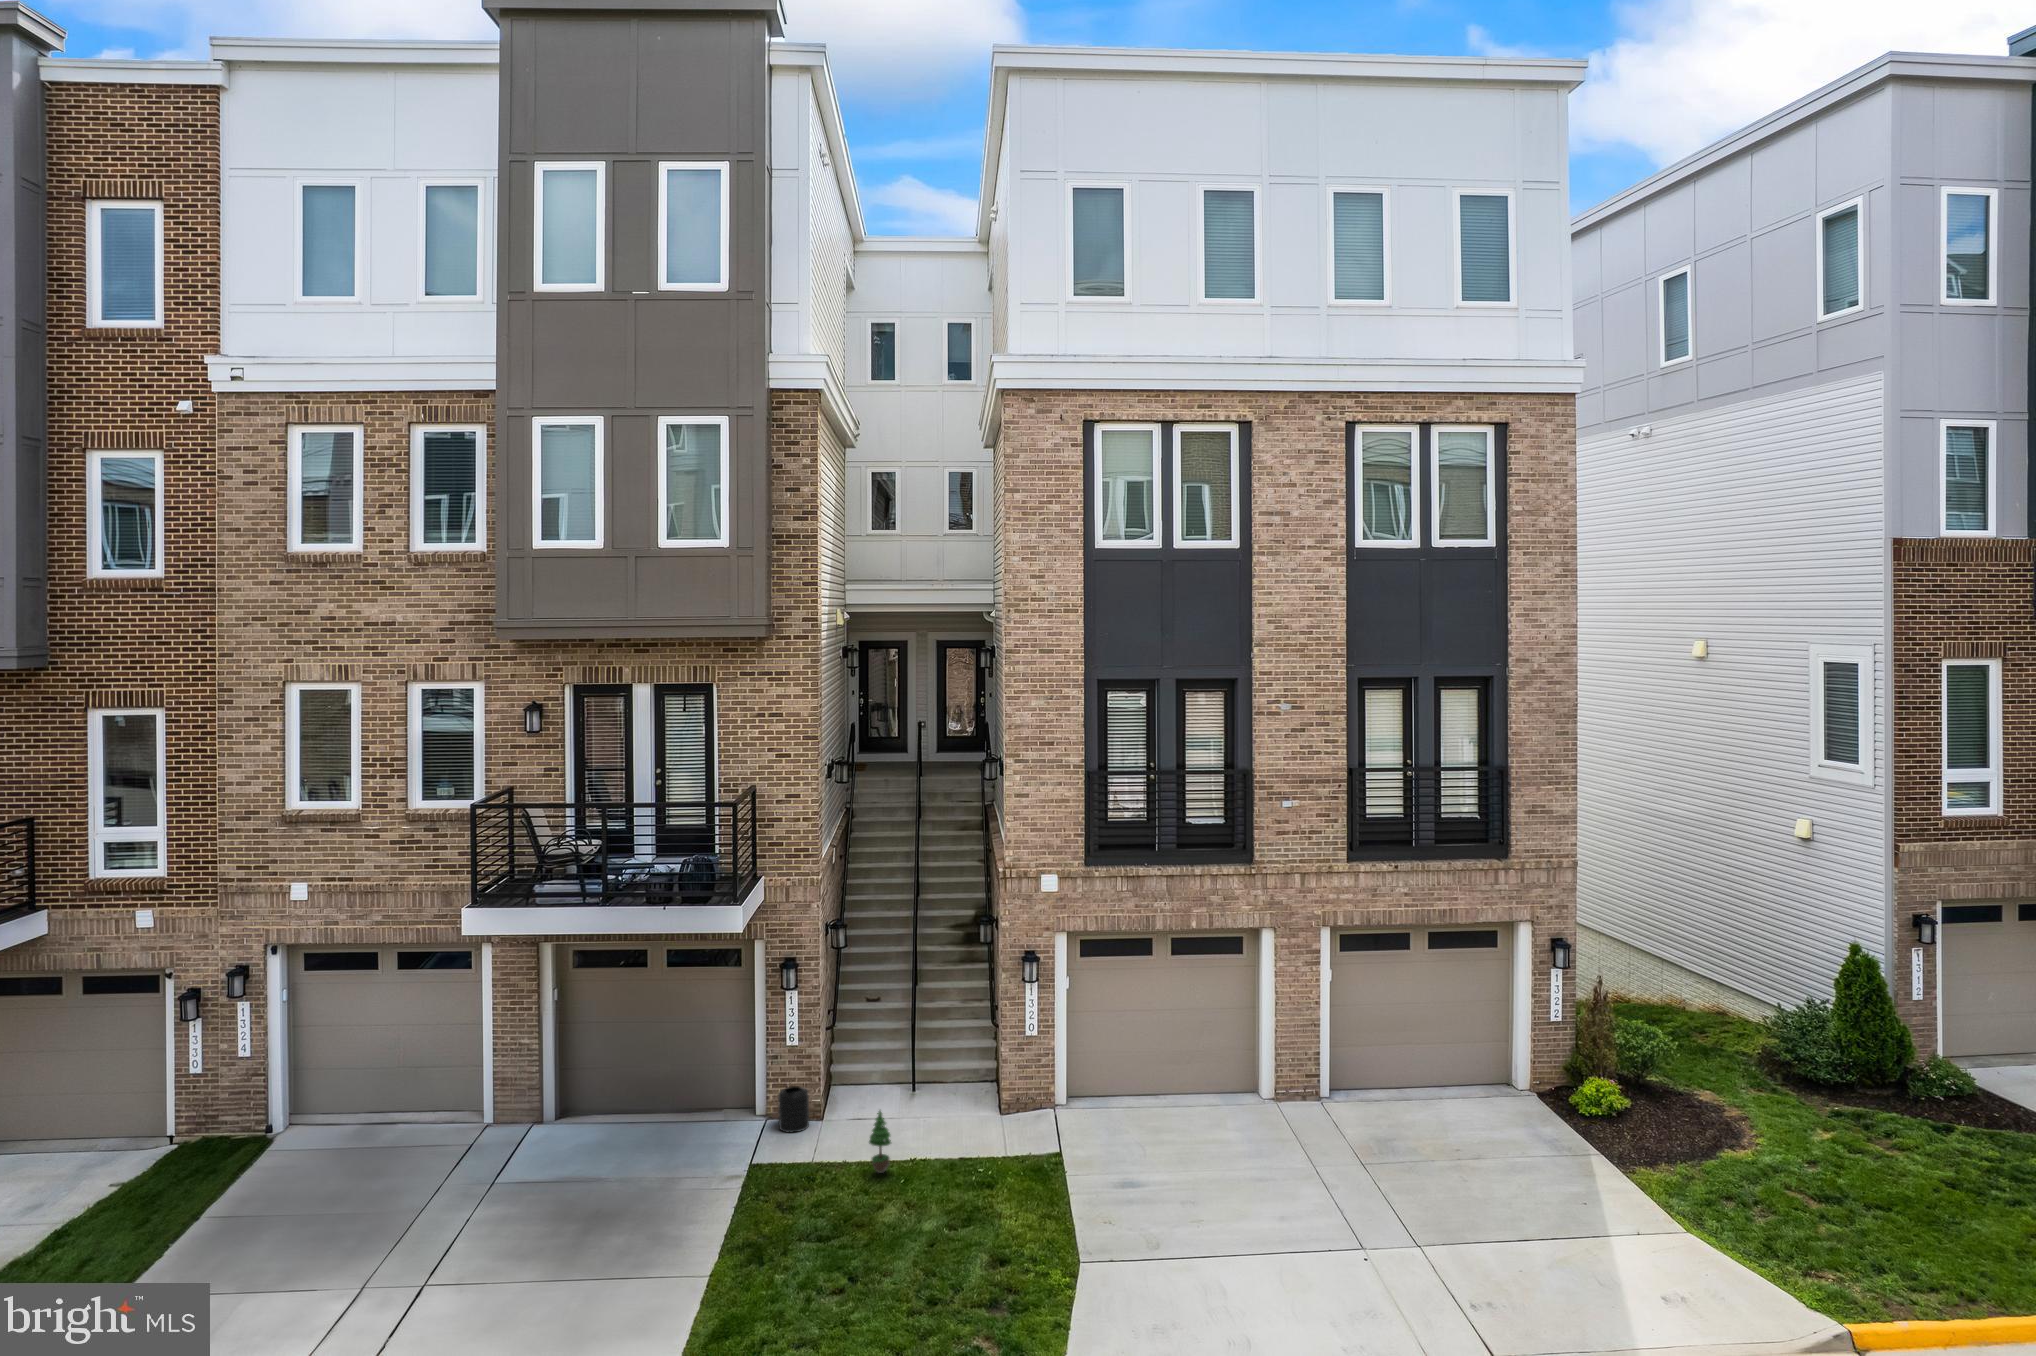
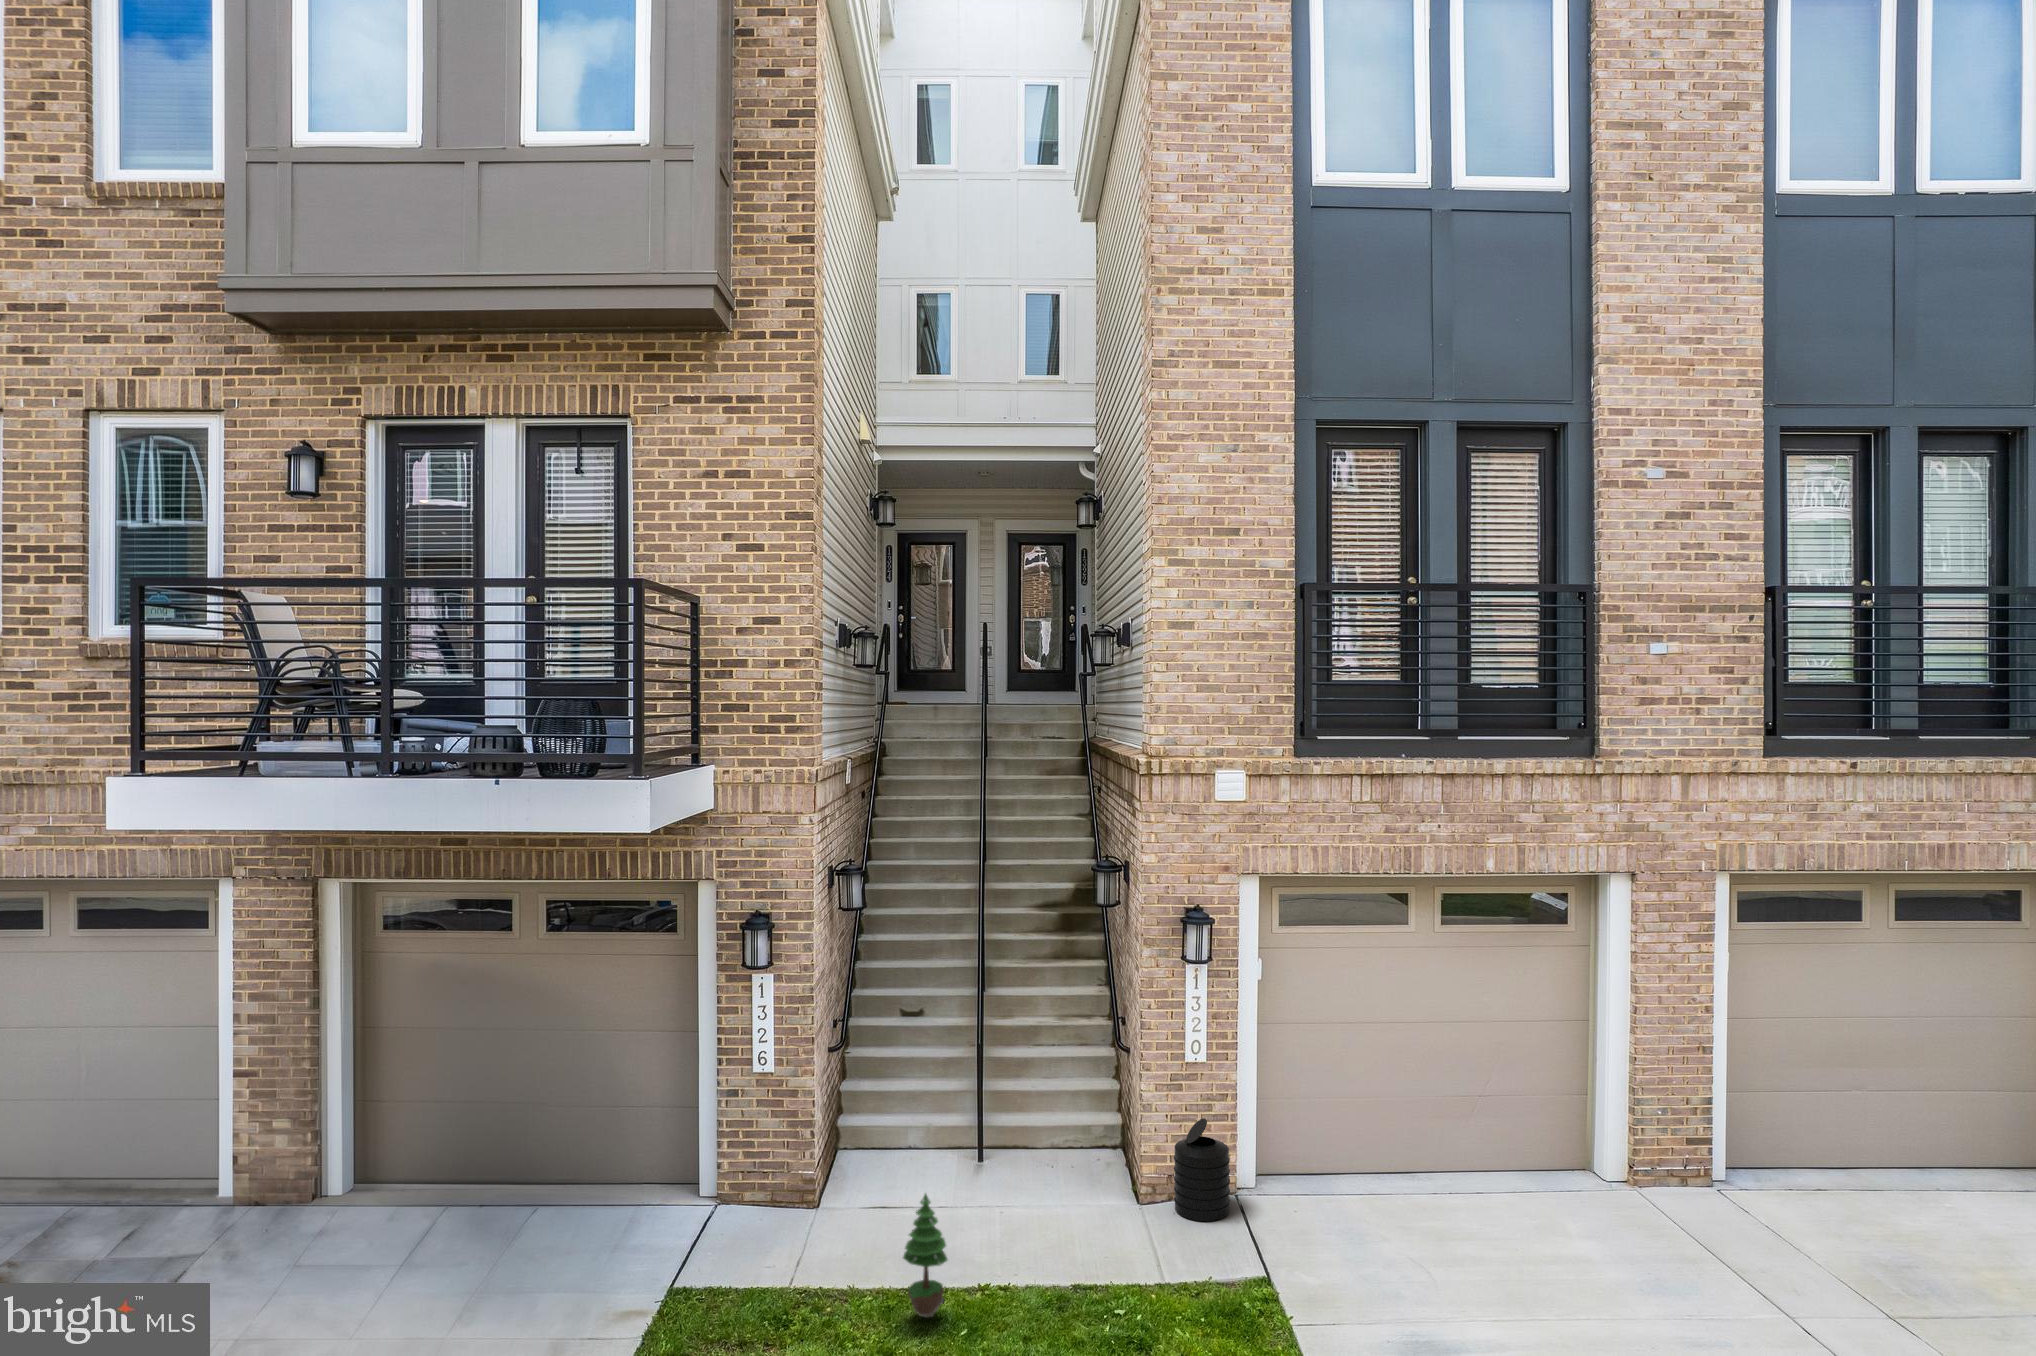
trash can: present [778,1086,809,1132] -> present [1174,1118,1230,1221]

